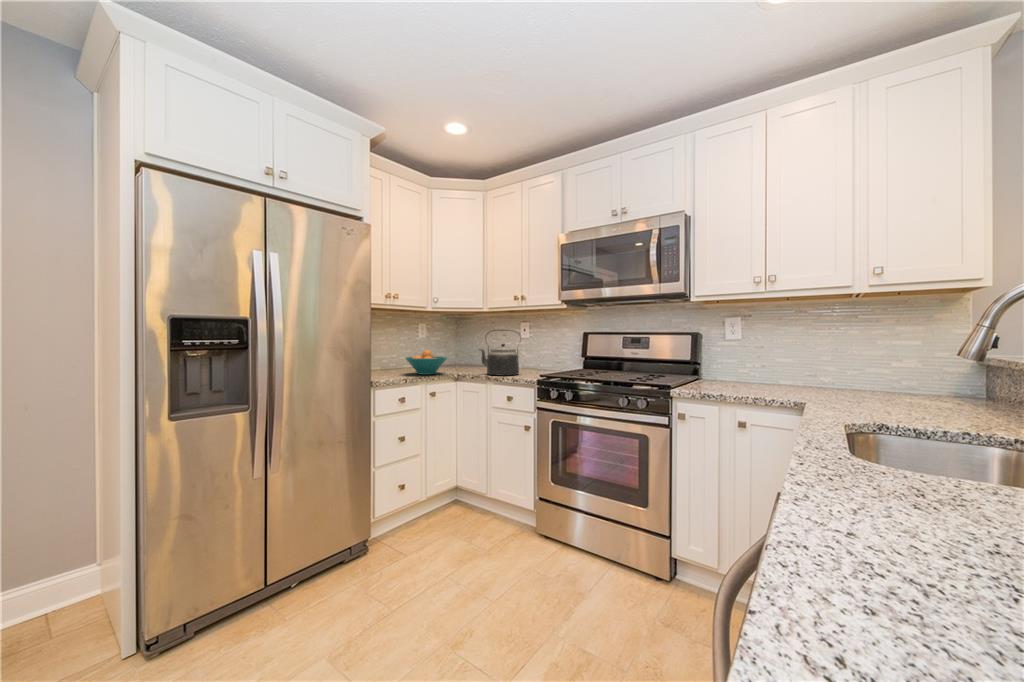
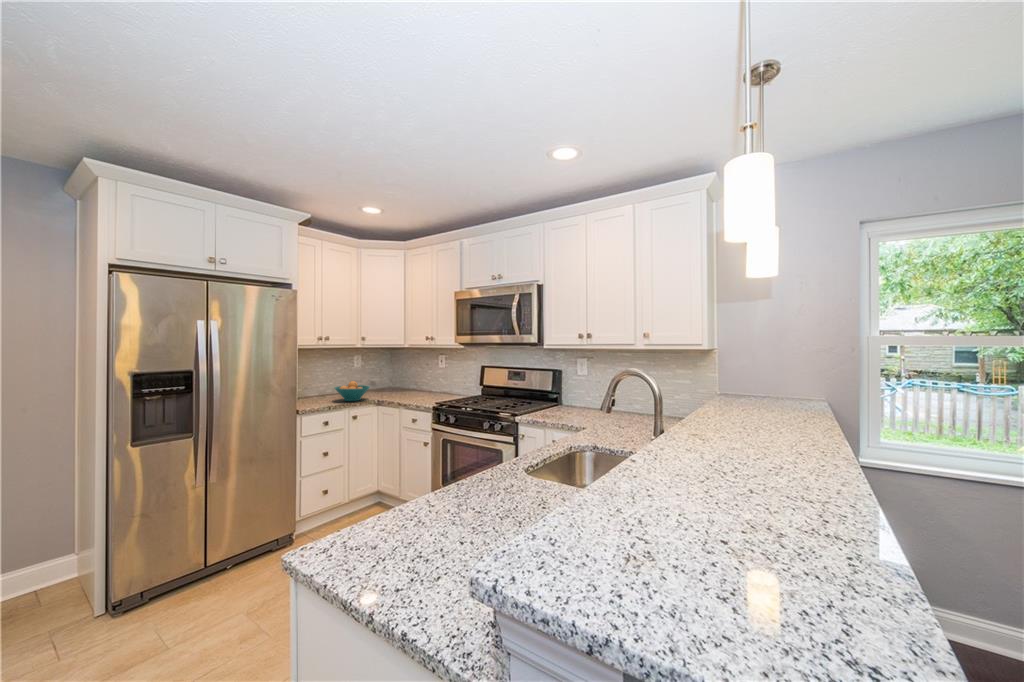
kettle: present [479,330,519,376] -> none [394,365,428,402]

